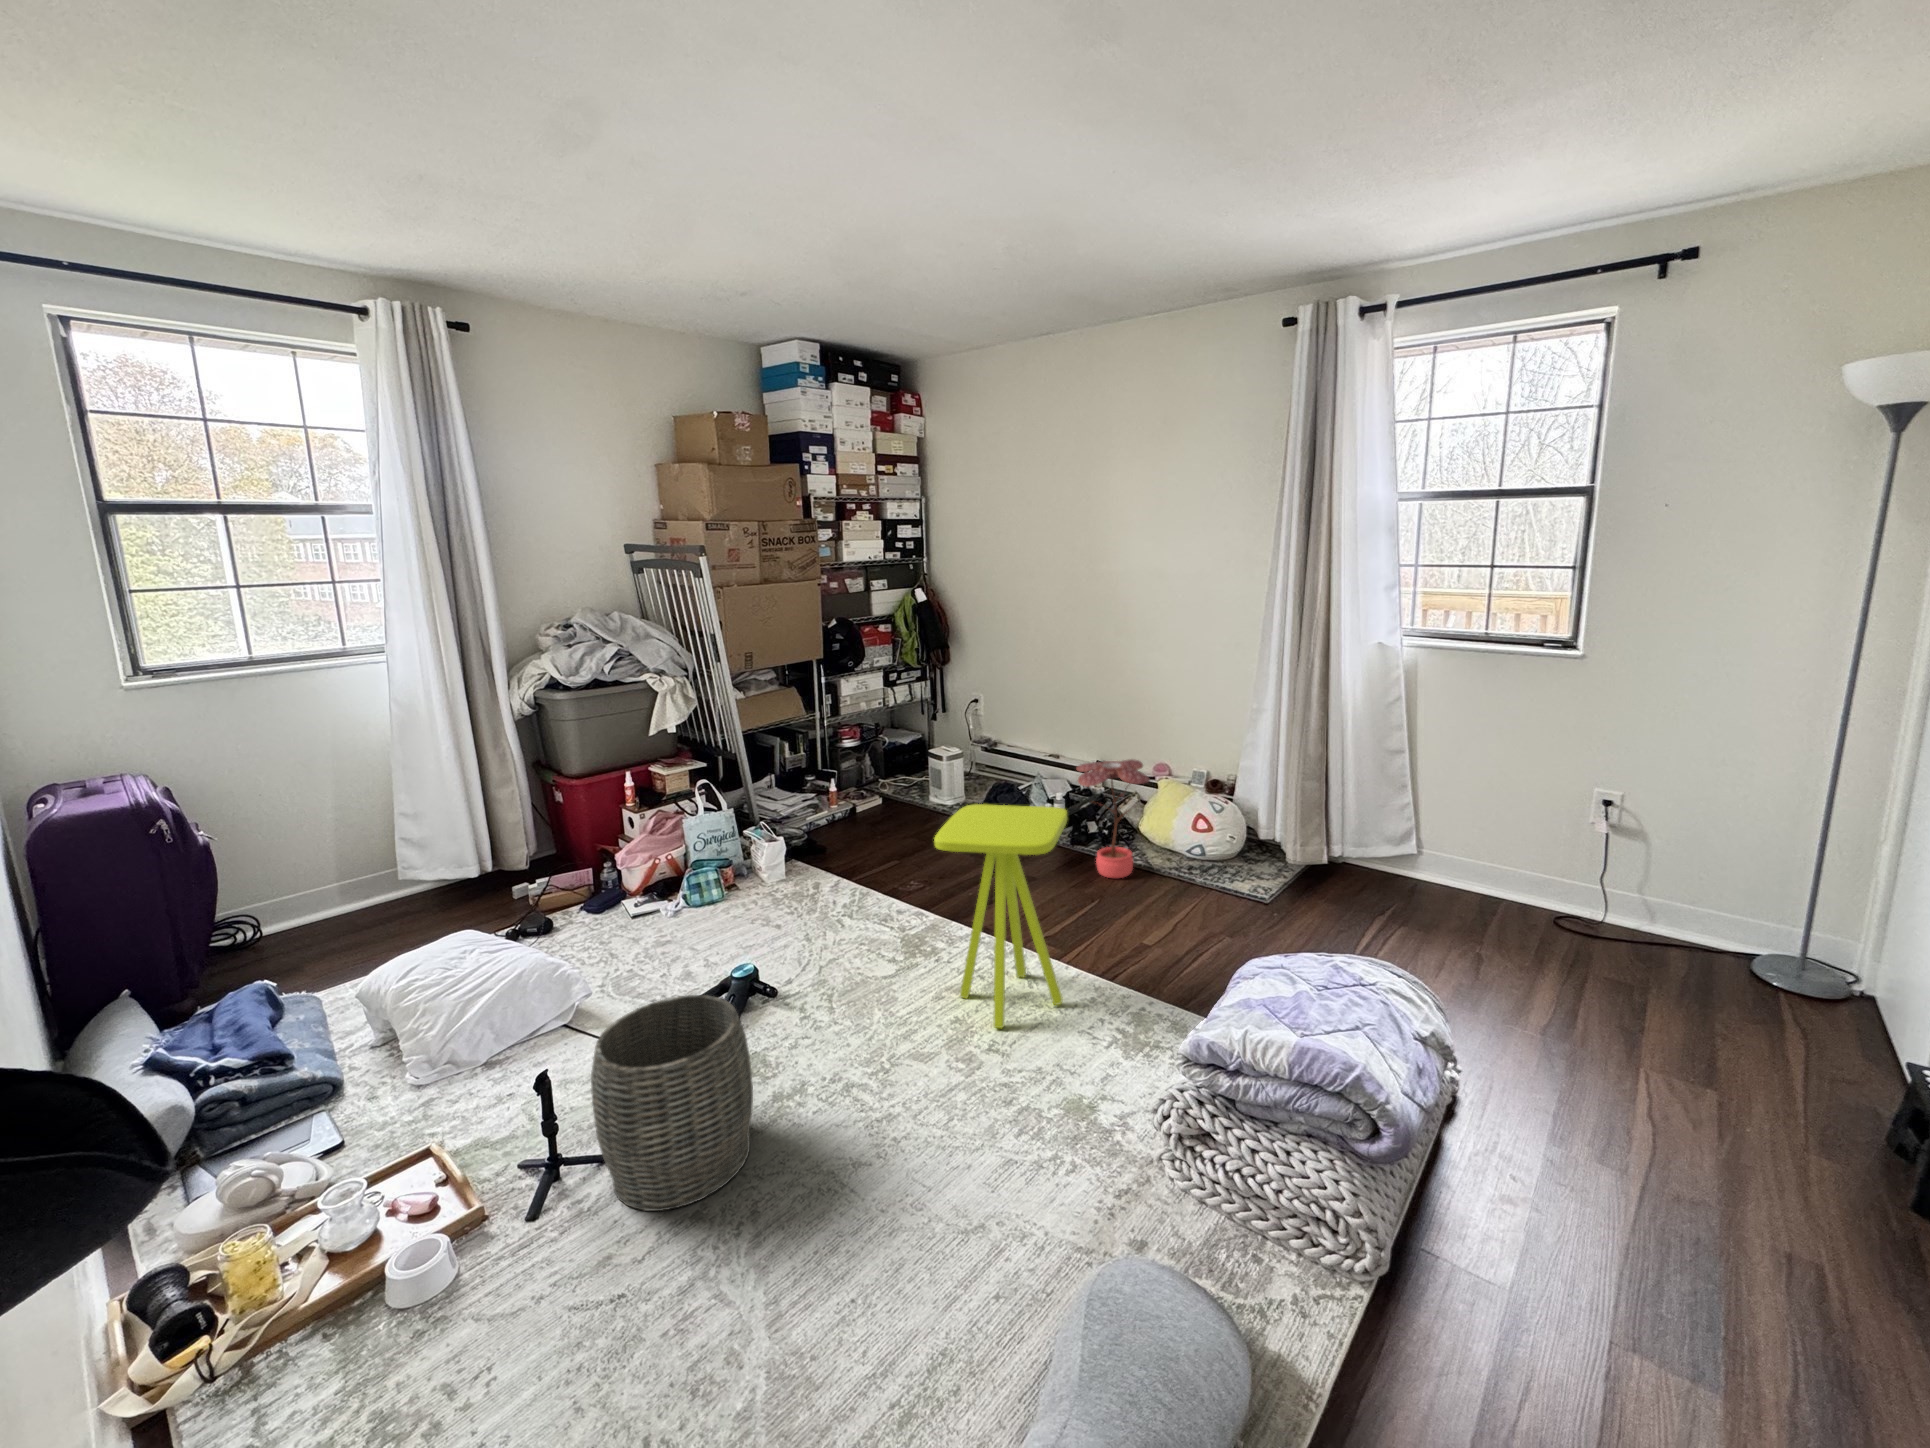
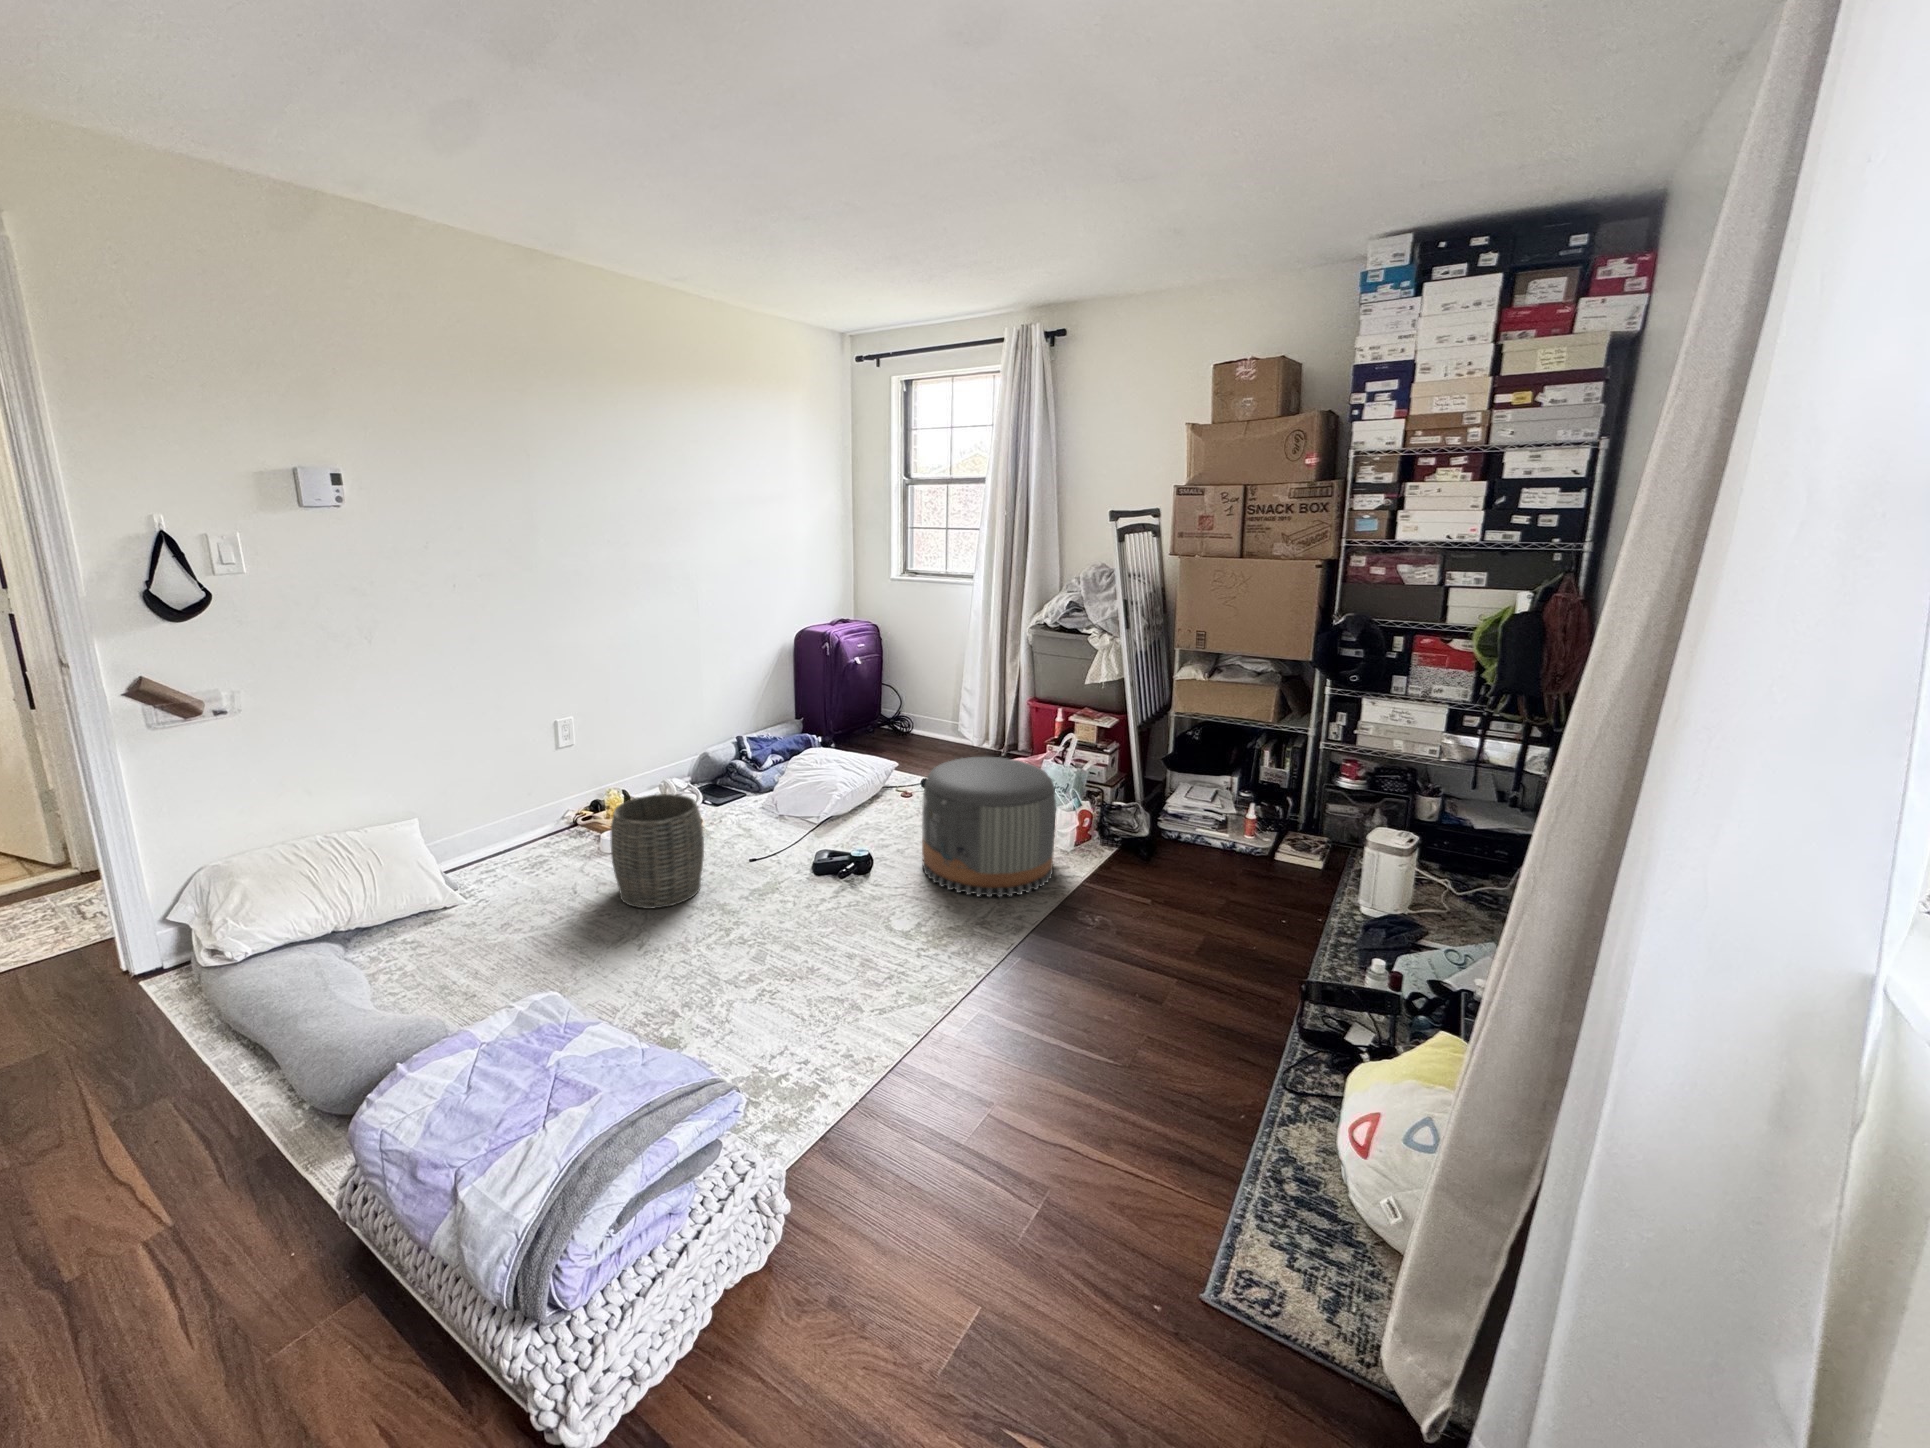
potted plant: present [1076,759,1150,878] -> none [1148,899,1308,1104]
pouf: none [710,799,860,950] -> present [922,757,1056,897]
side table: present [934,804,1067,1028] -> none [748,797,890,1034]

